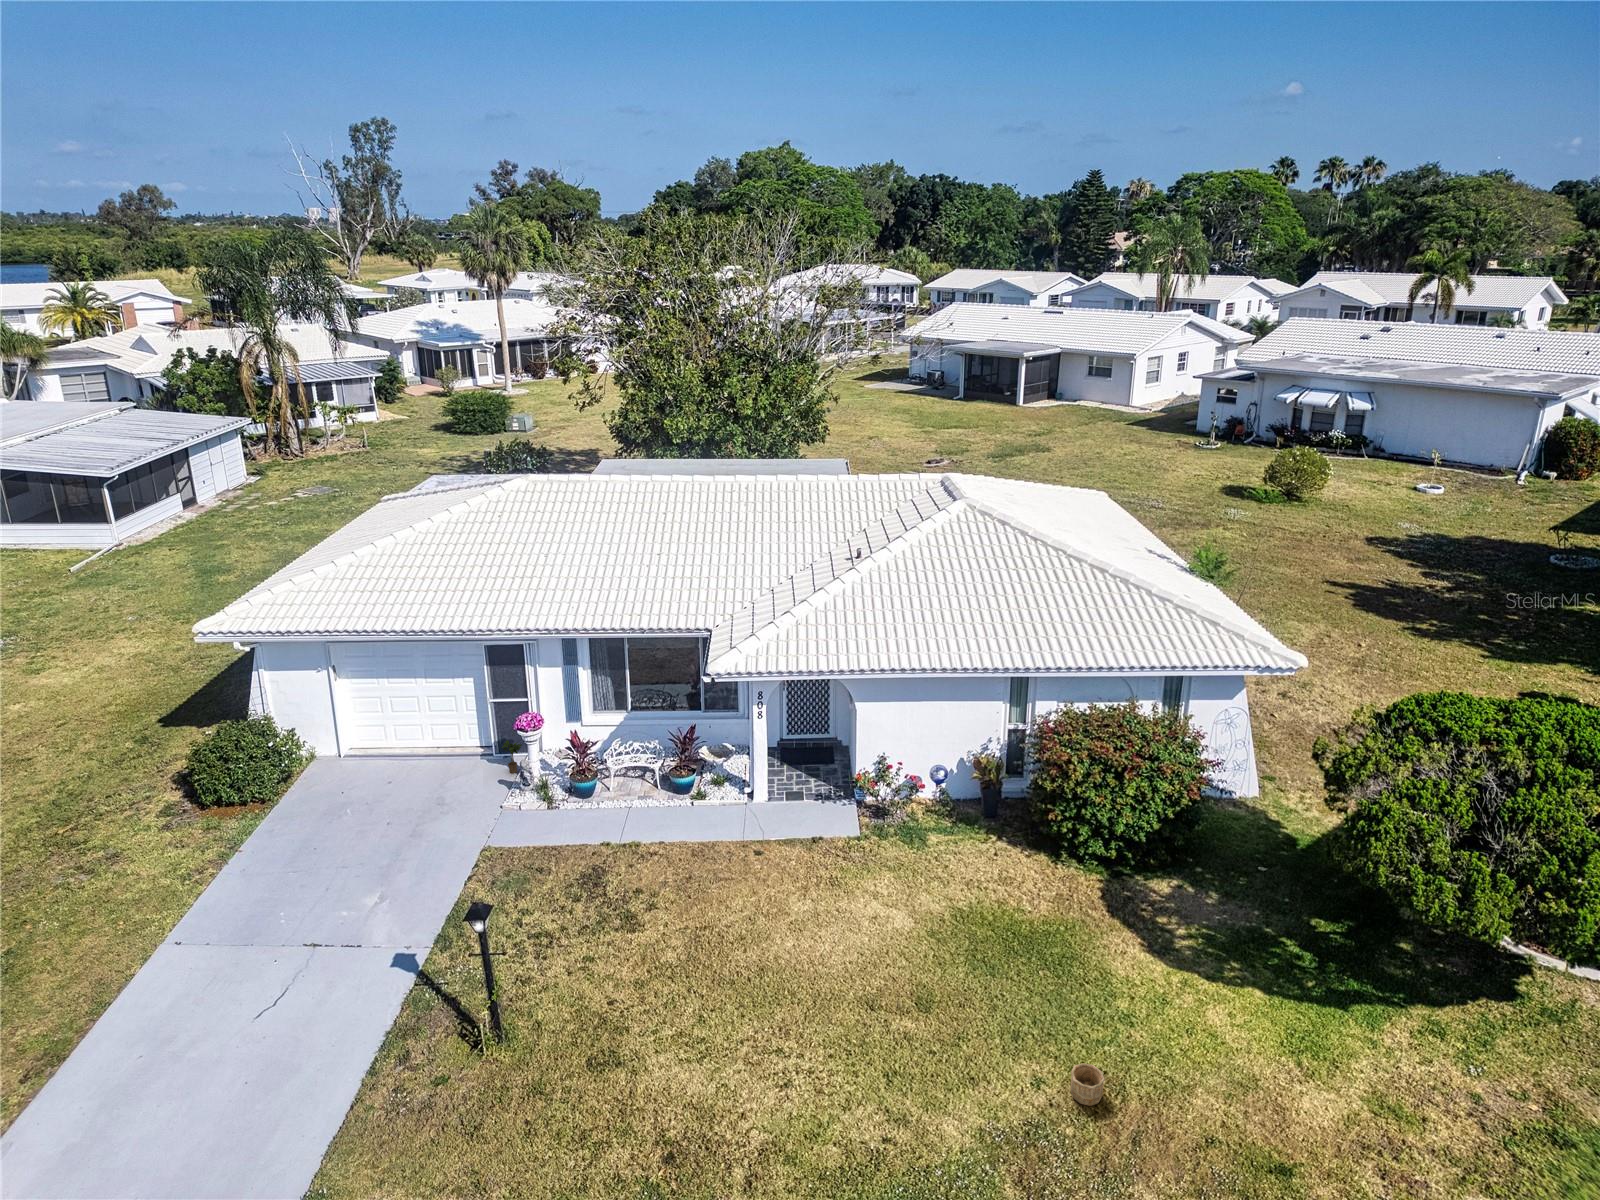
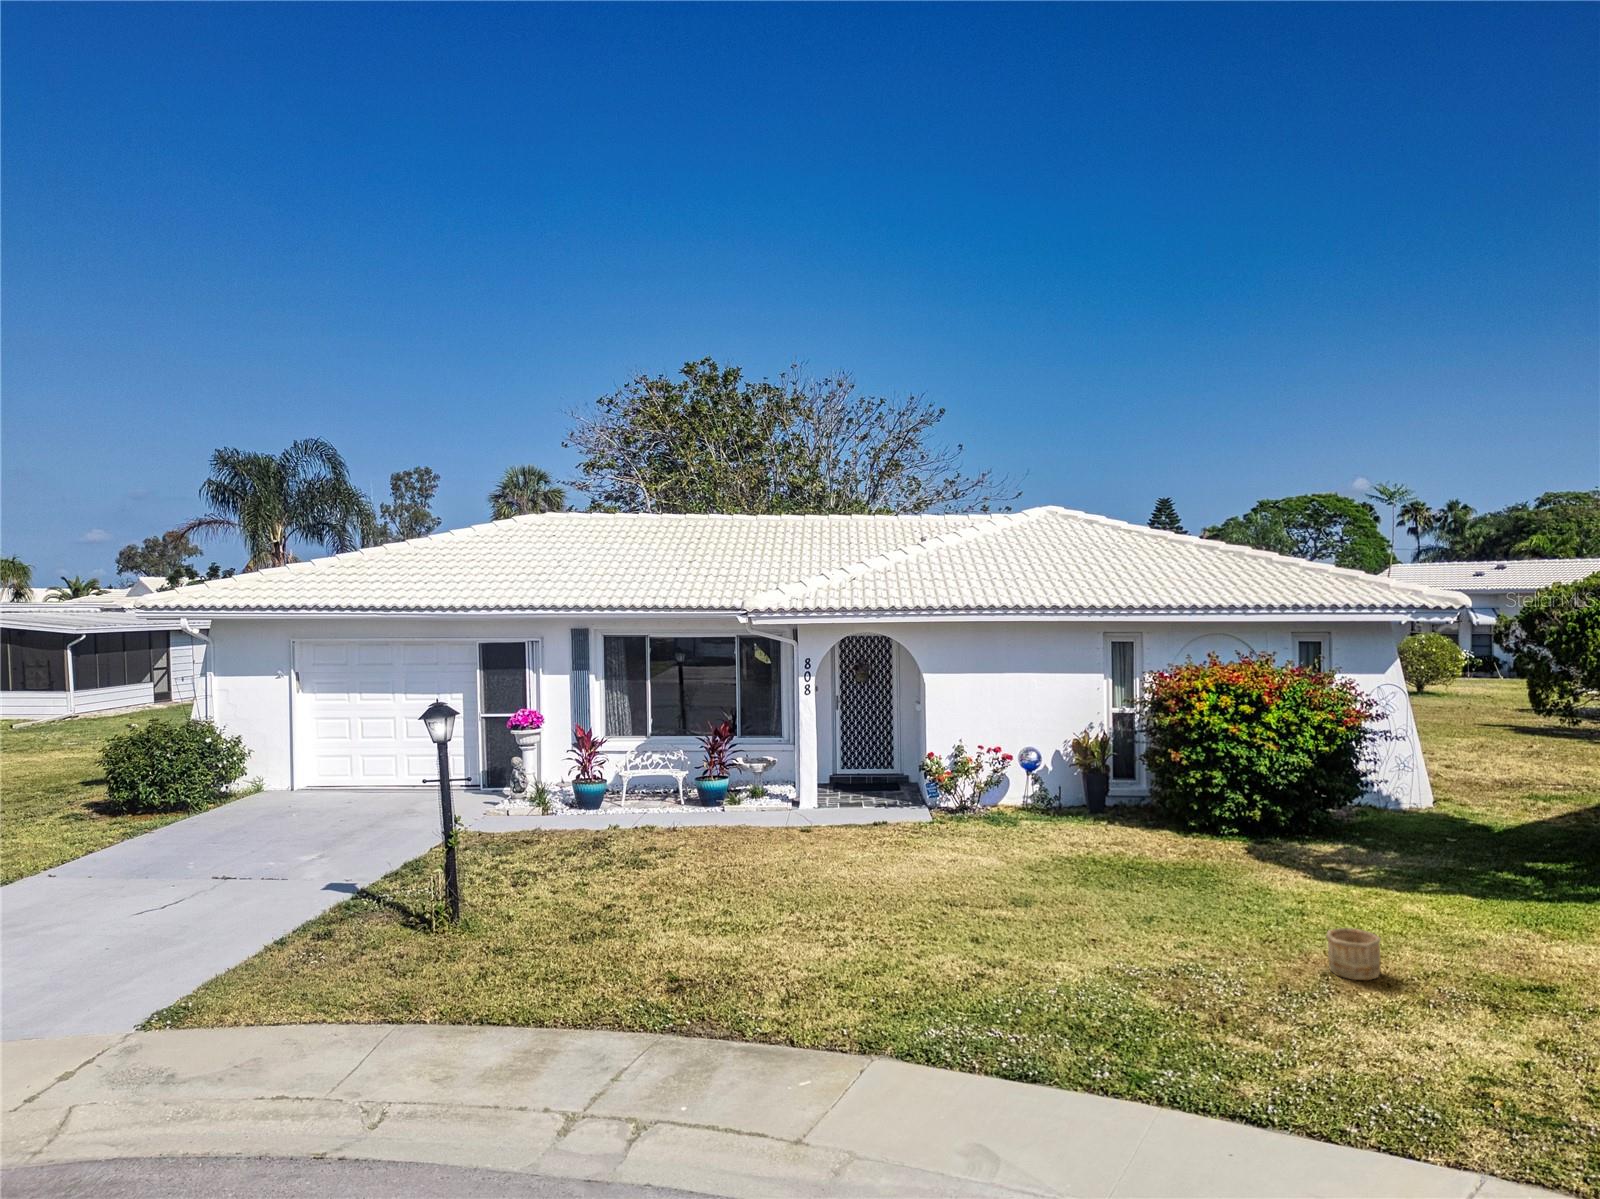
potted plant: present [502,740,522,774] -> none [491,762,518,804]

